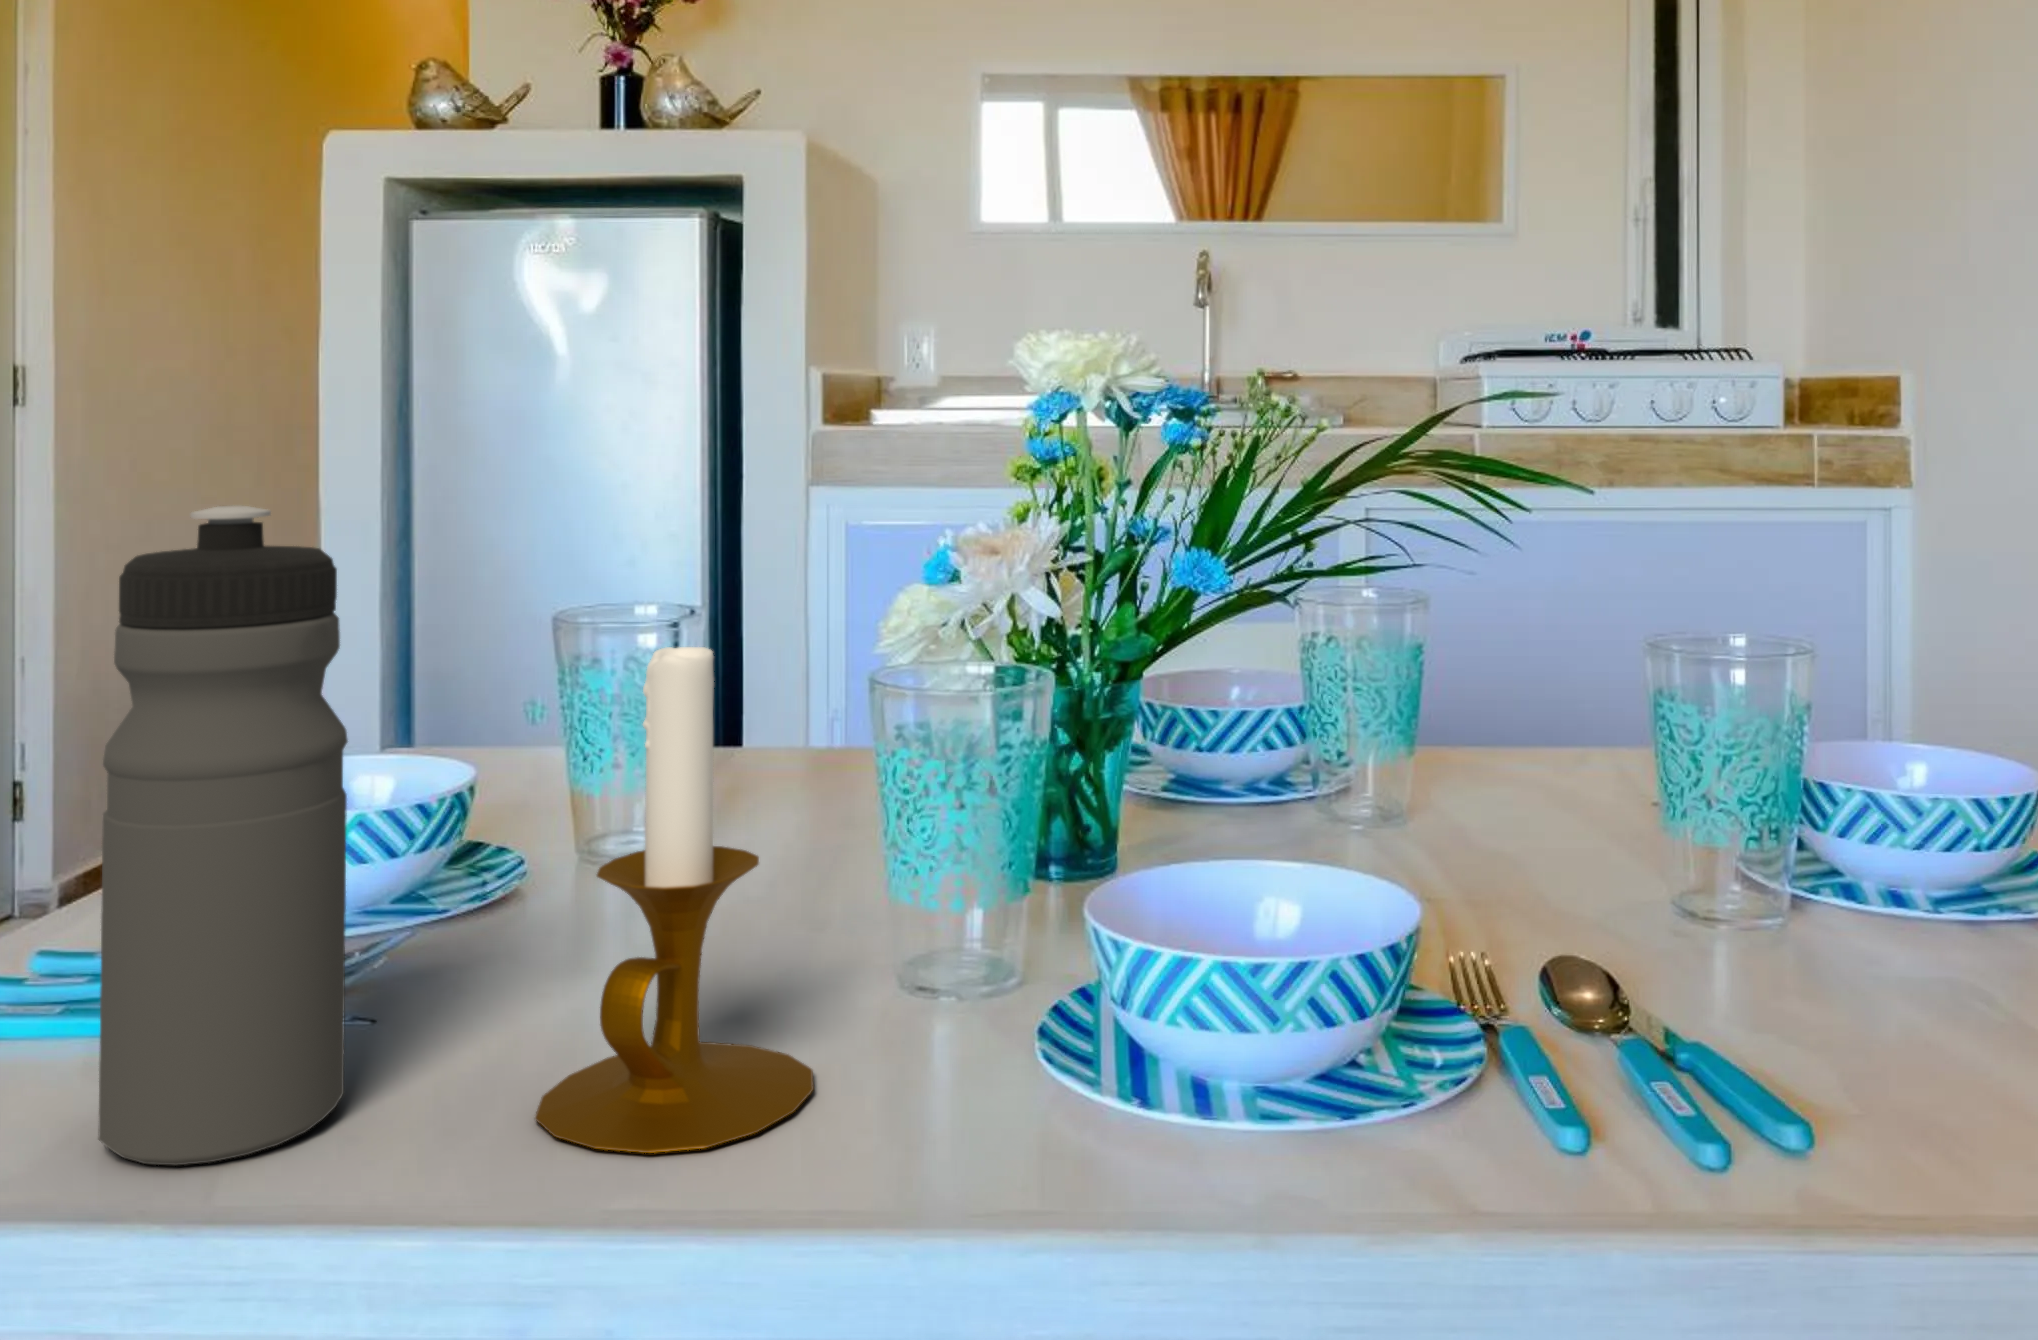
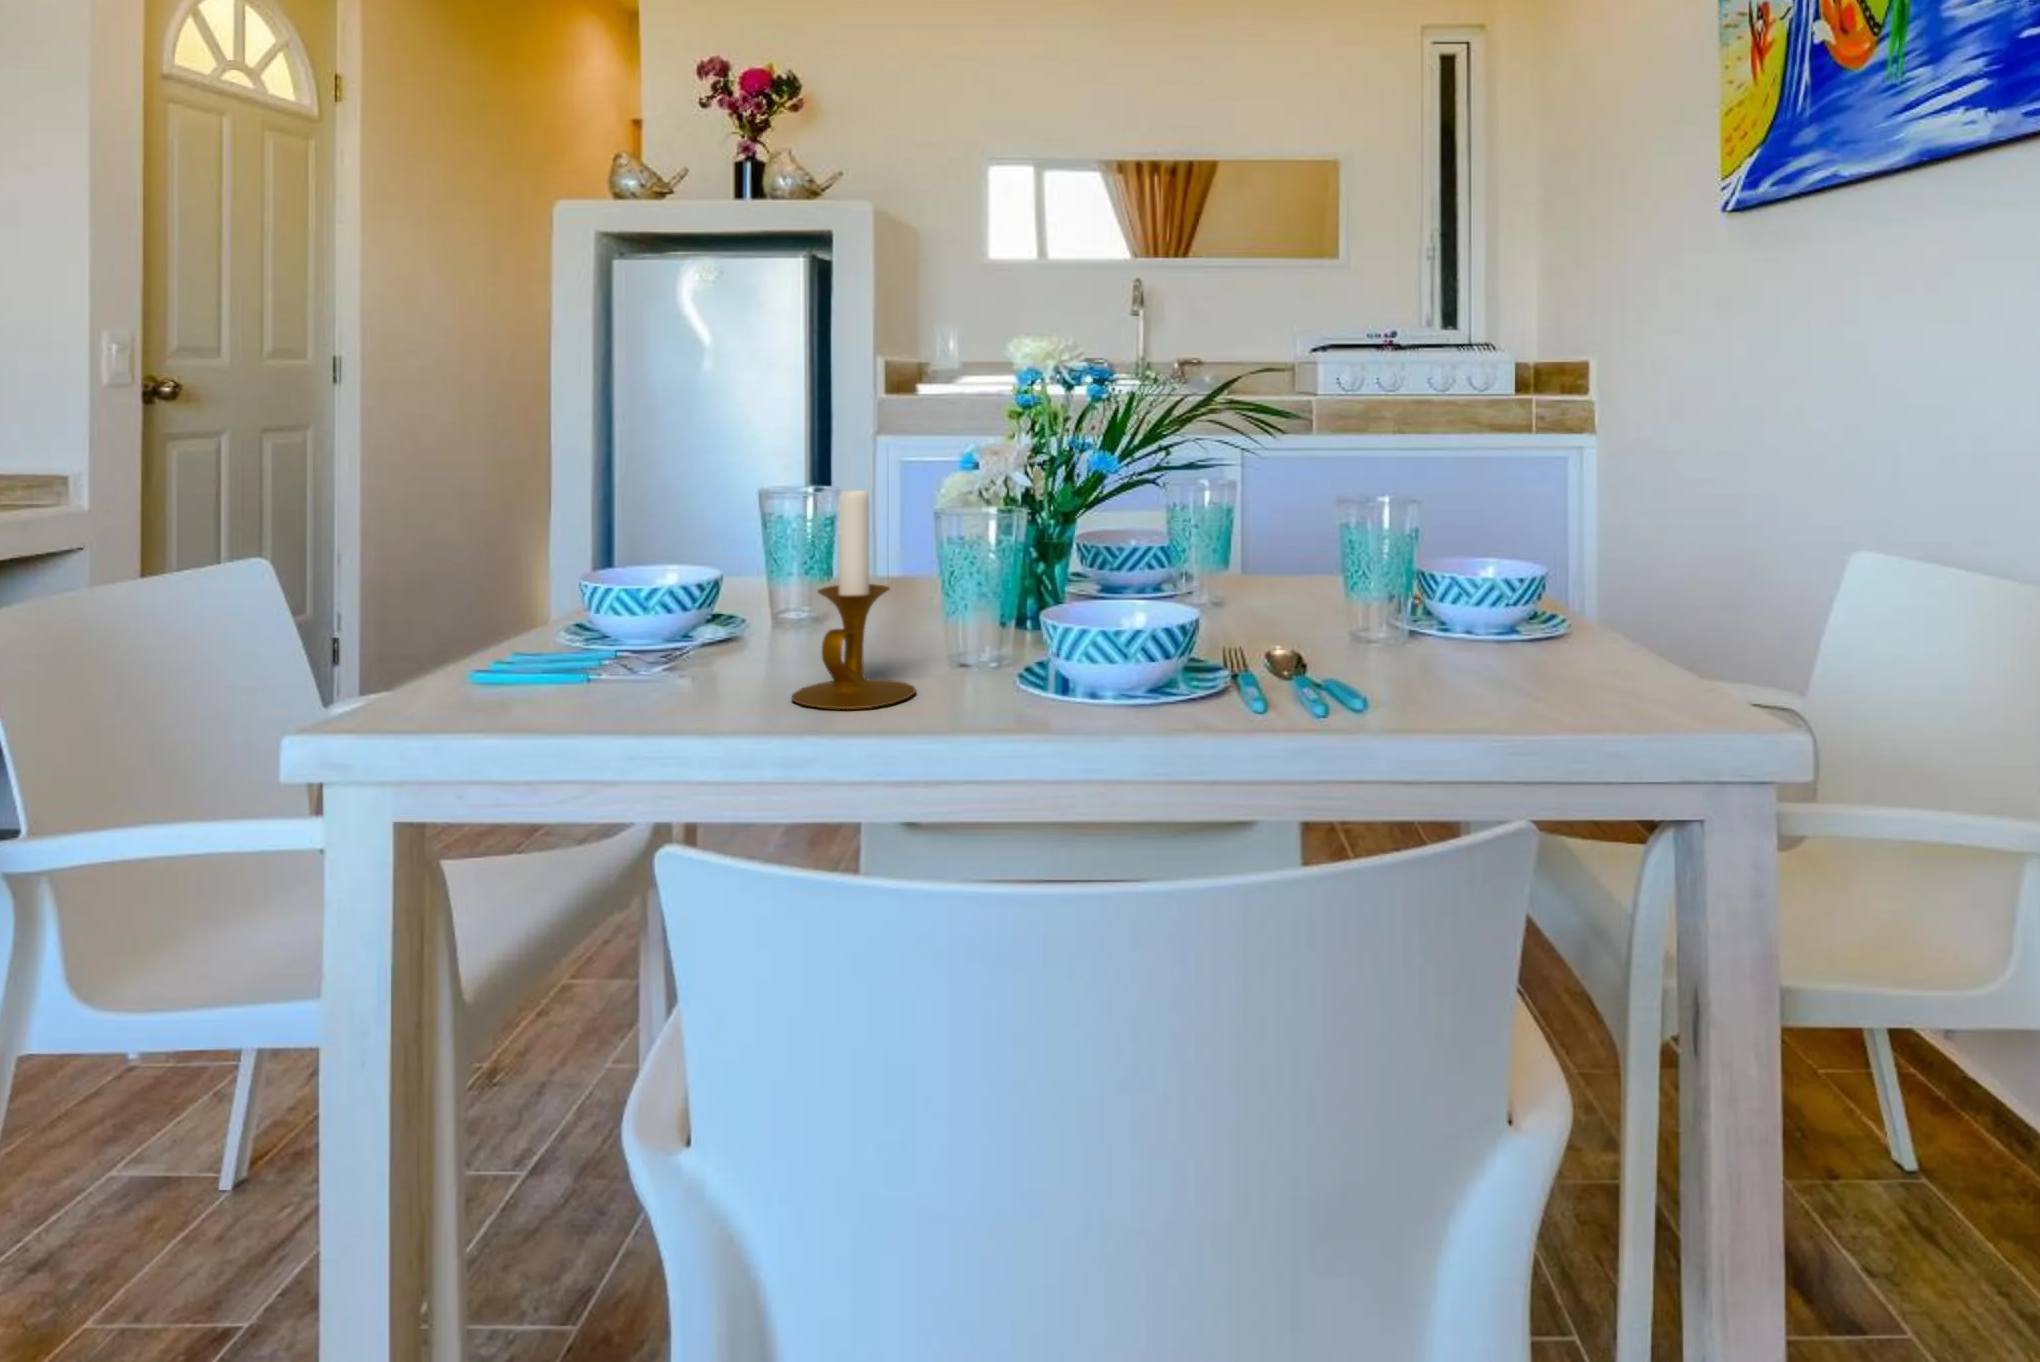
water bottle: present [98,505,348,1165] -> none [599,424,703,713]

